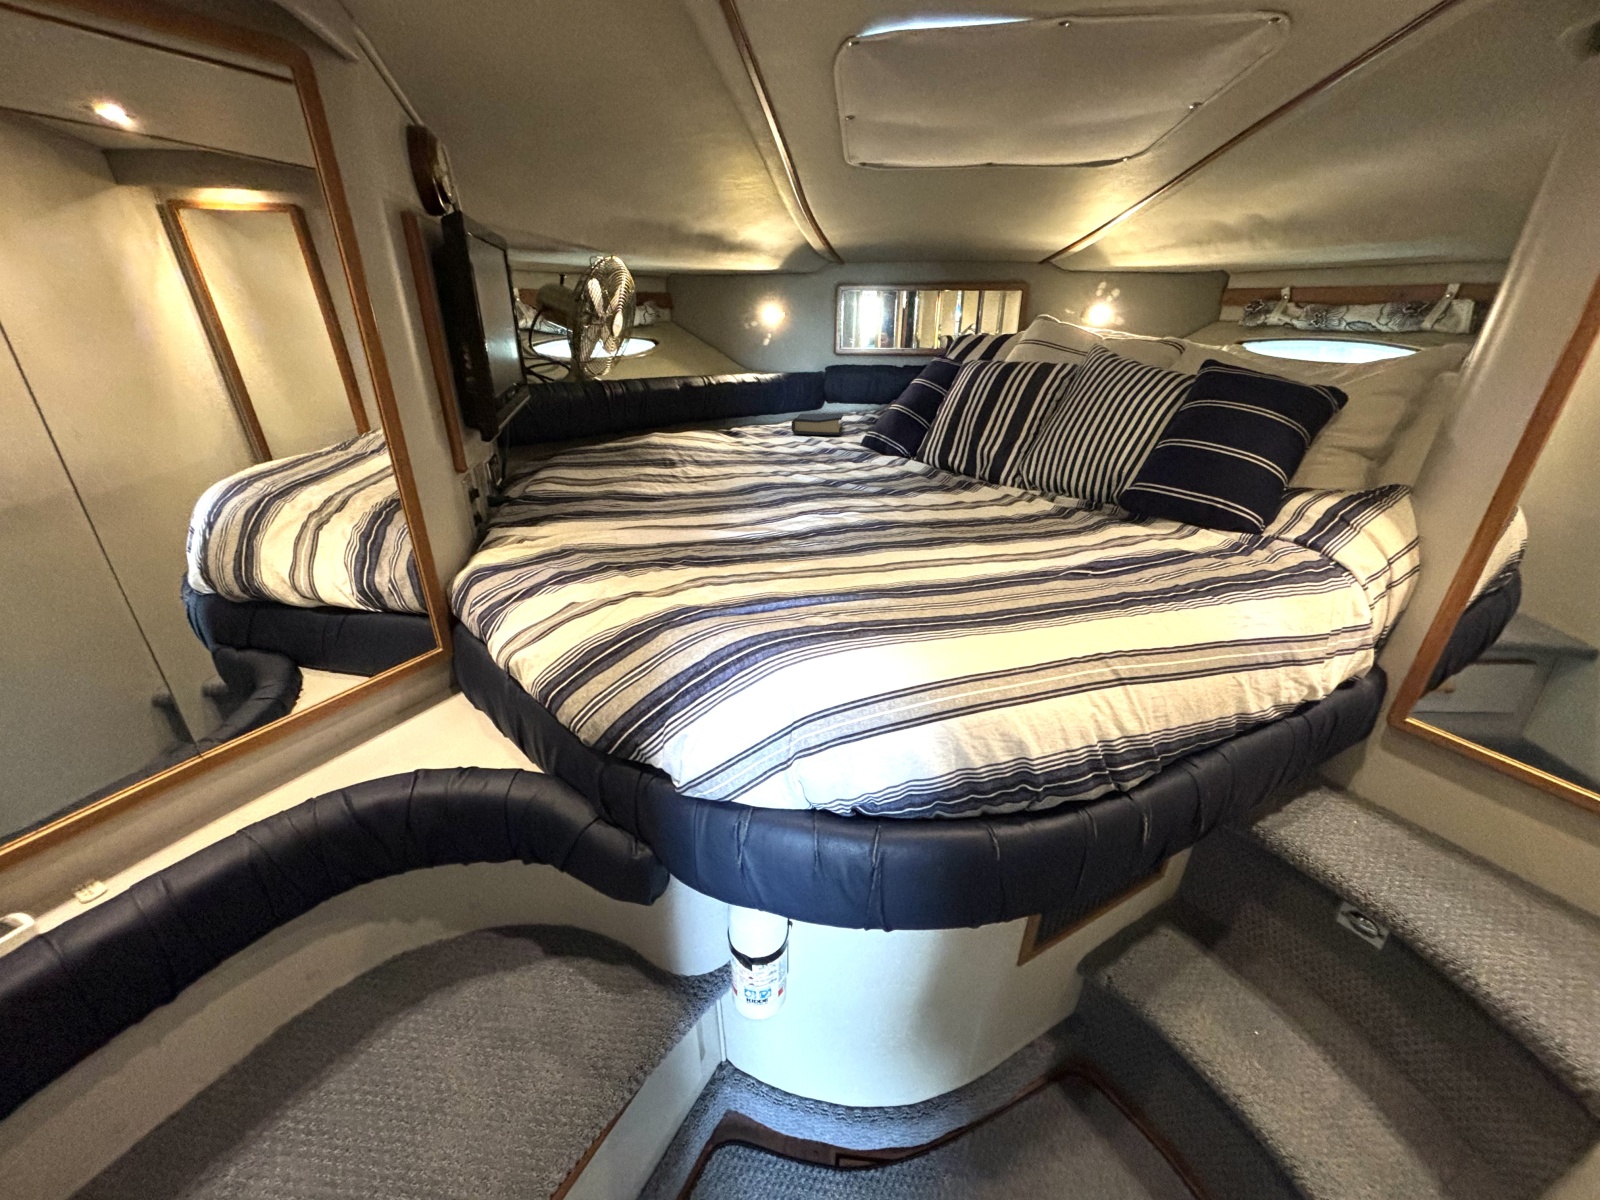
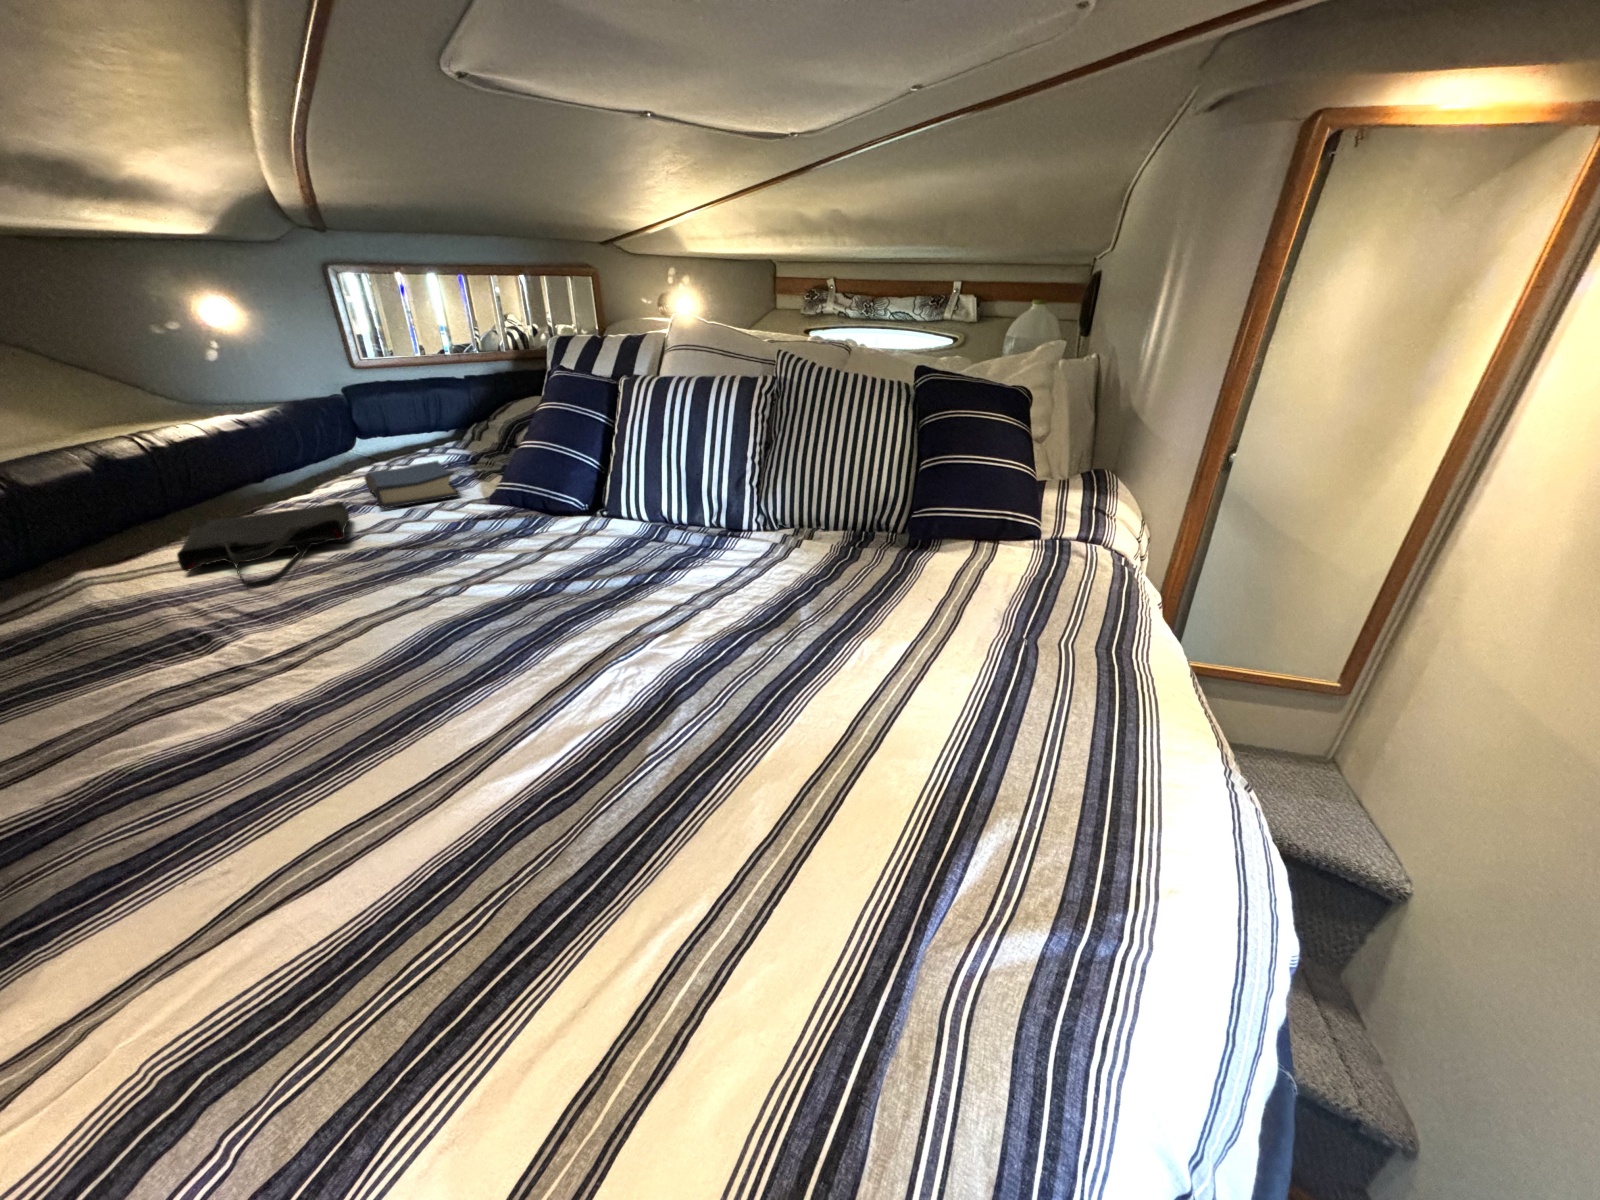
tote bag: none [686,419,773,451] -> present [177,502,349,588]

